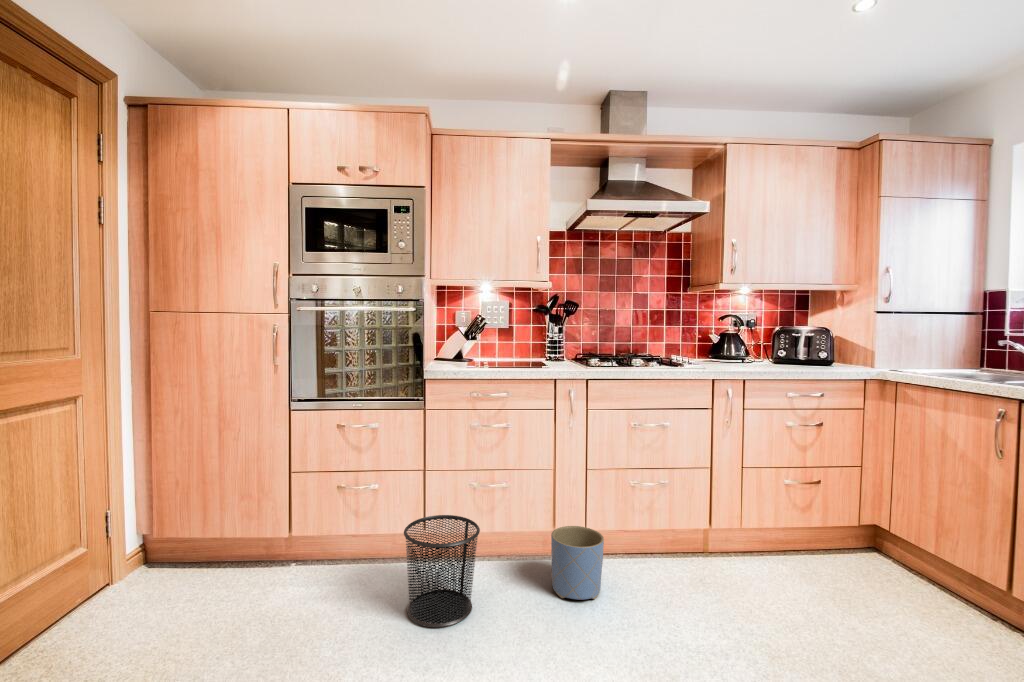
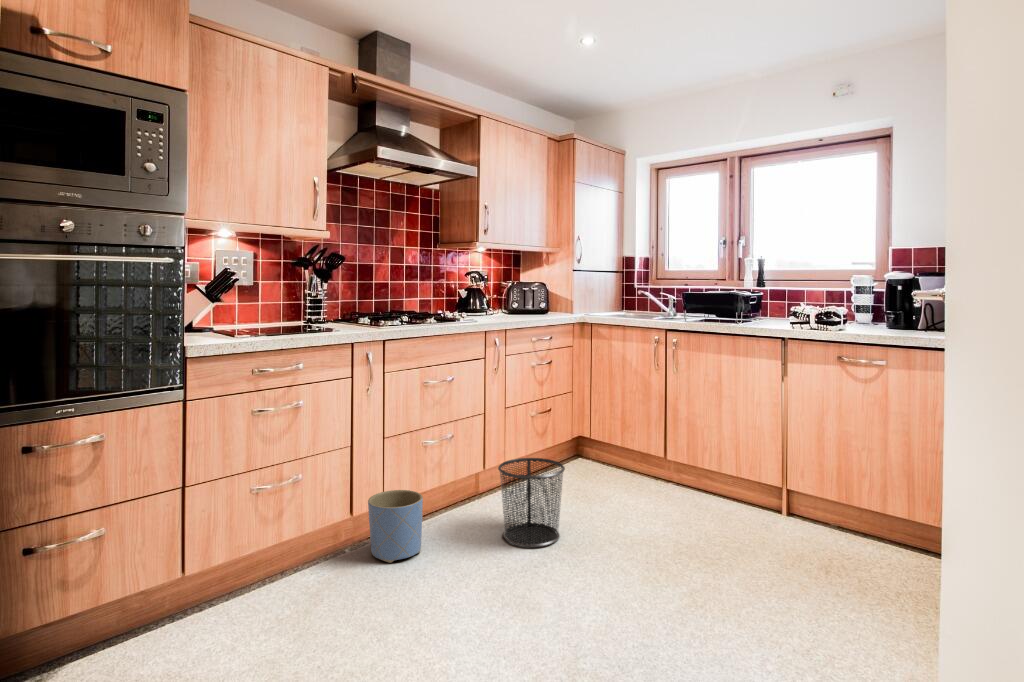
waste bin: present [404,515,480,627] -> present [498,458,565,547]

